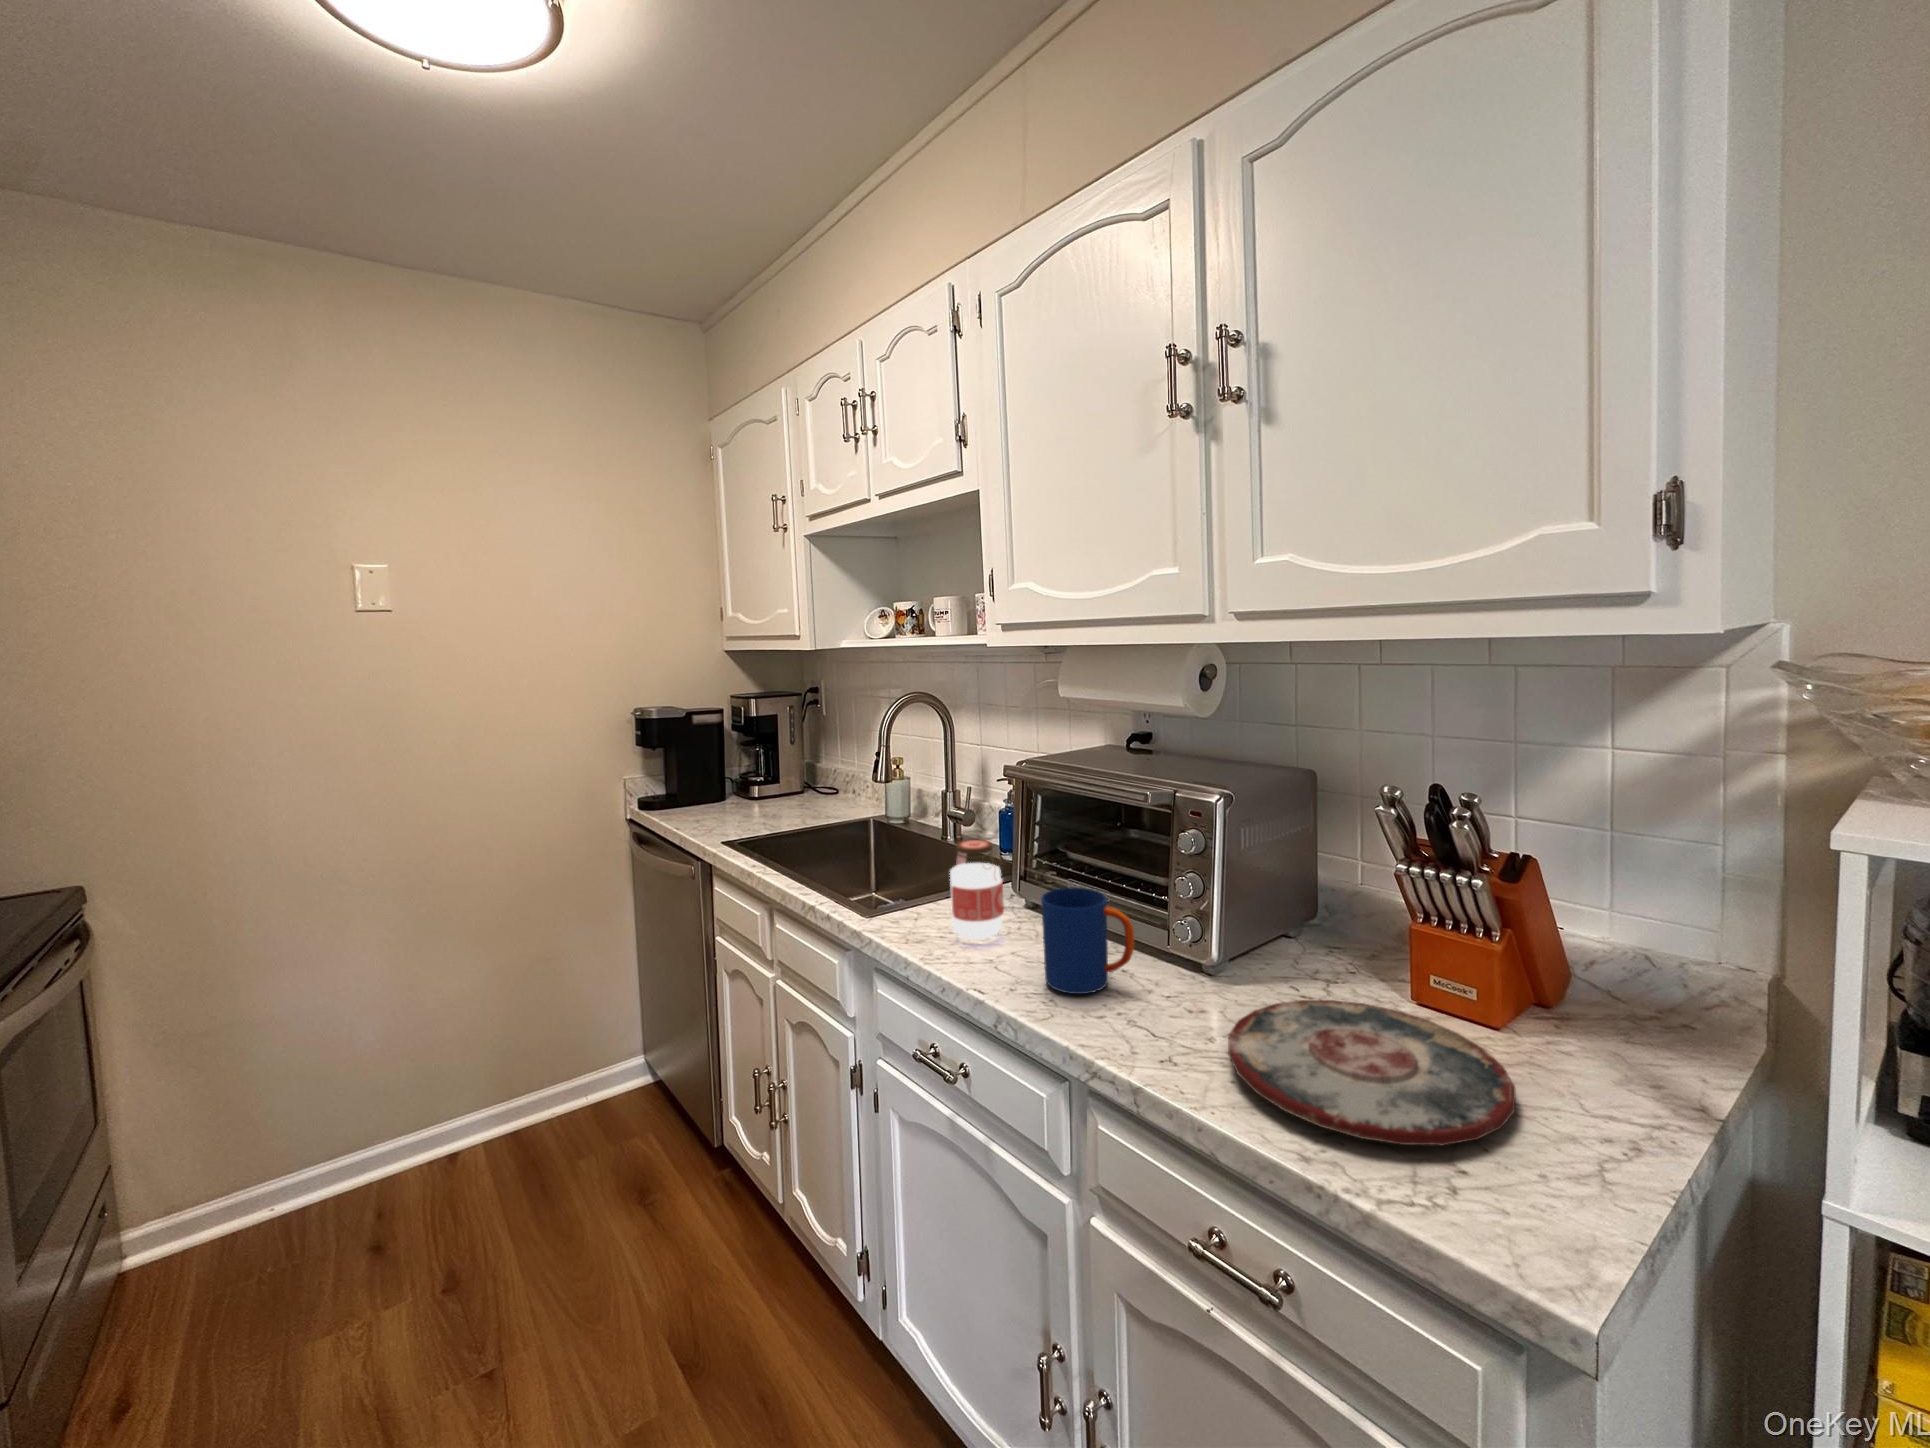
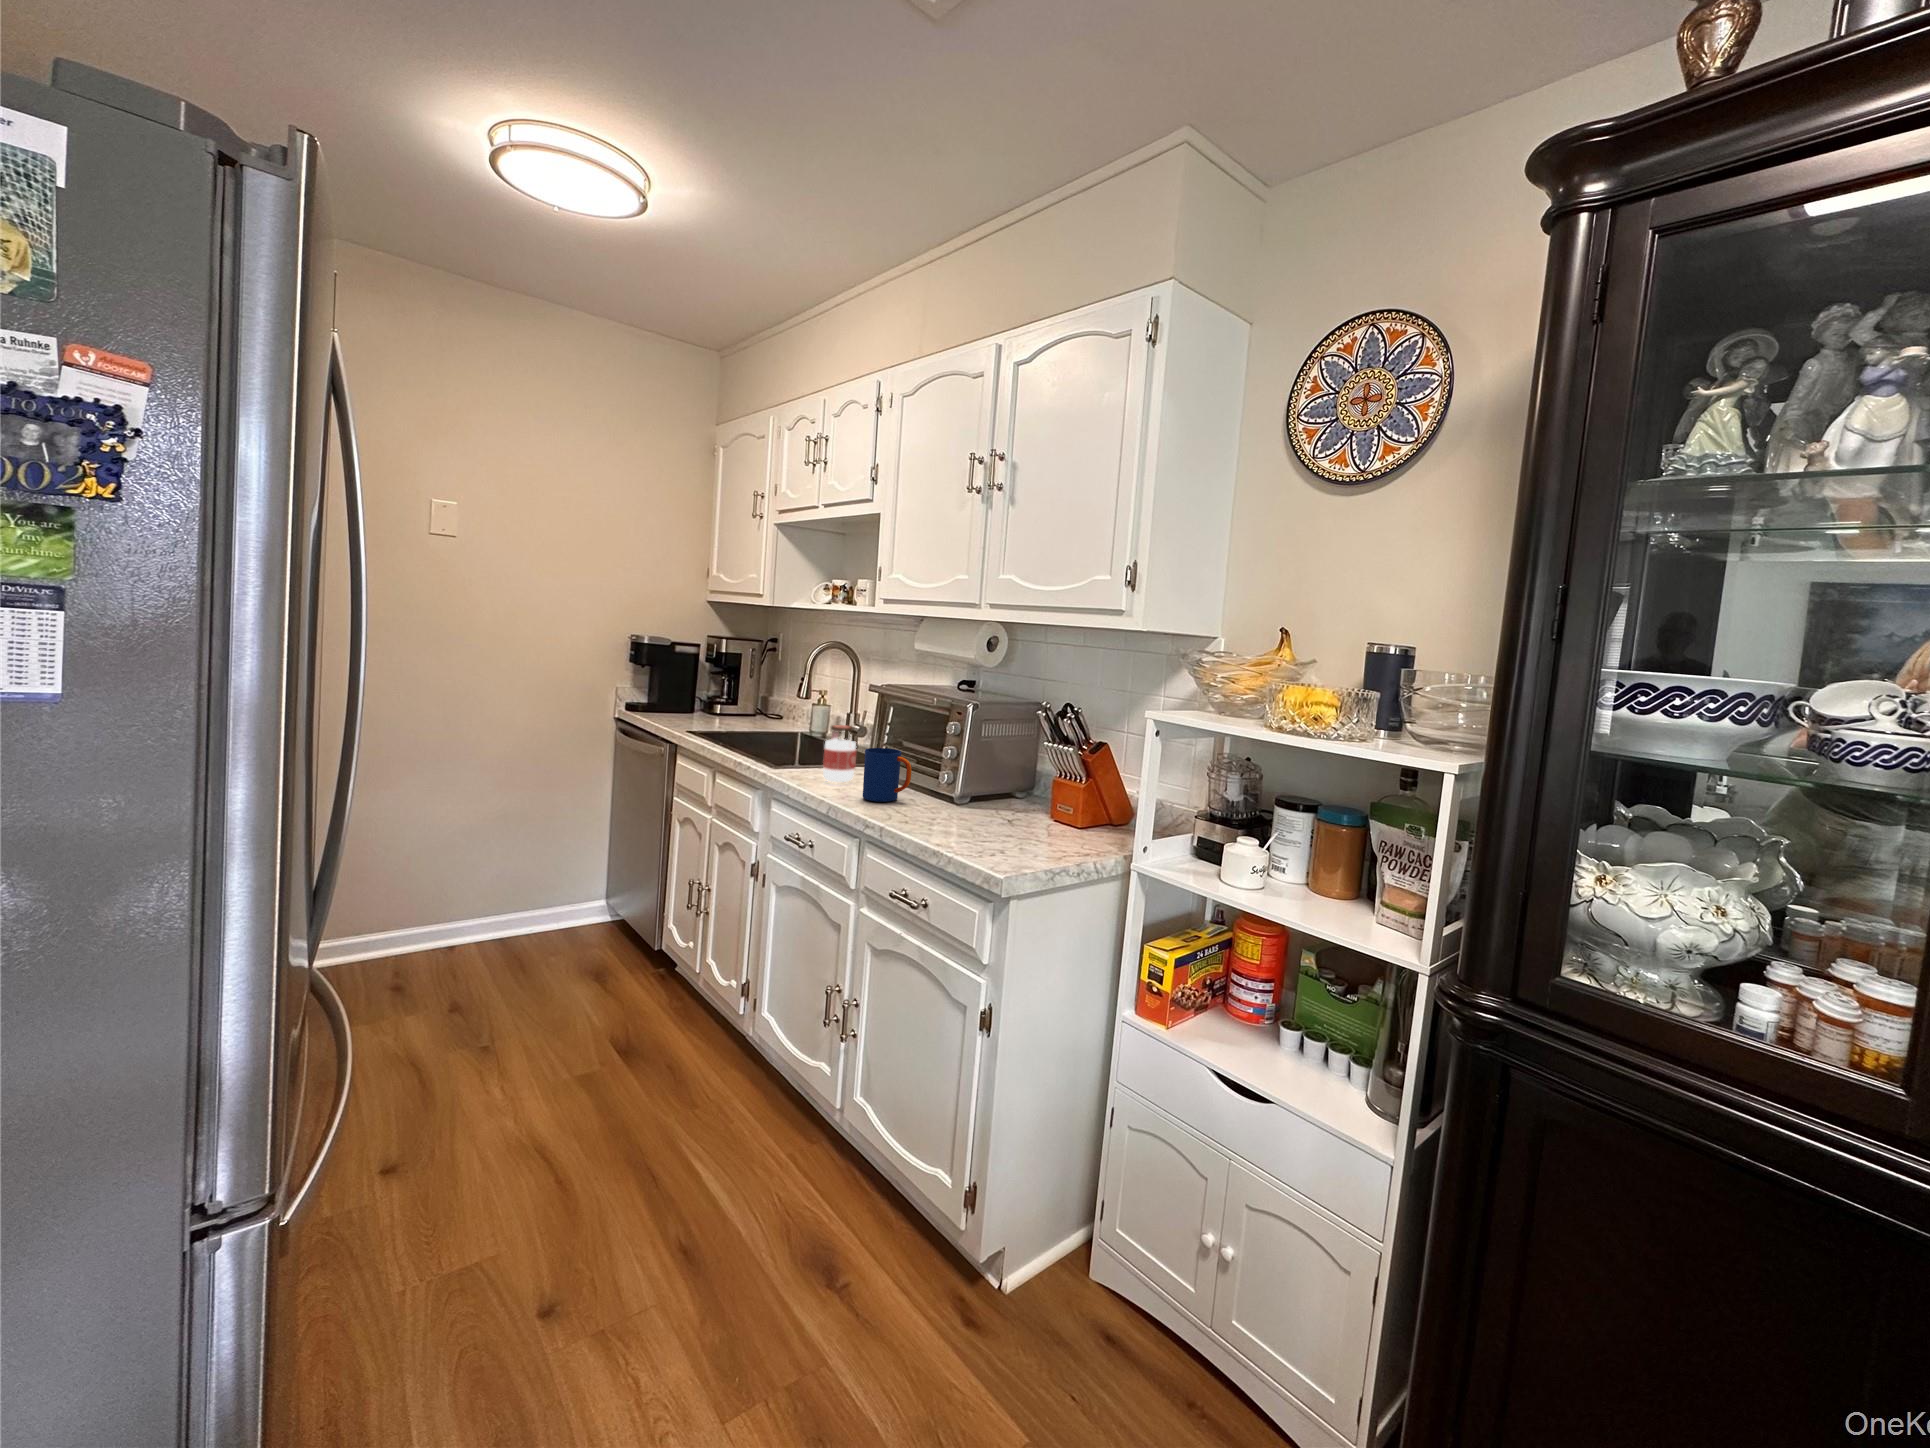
plate: present [1228,1000,1515,1145] -> none [928,806,1050,841]

